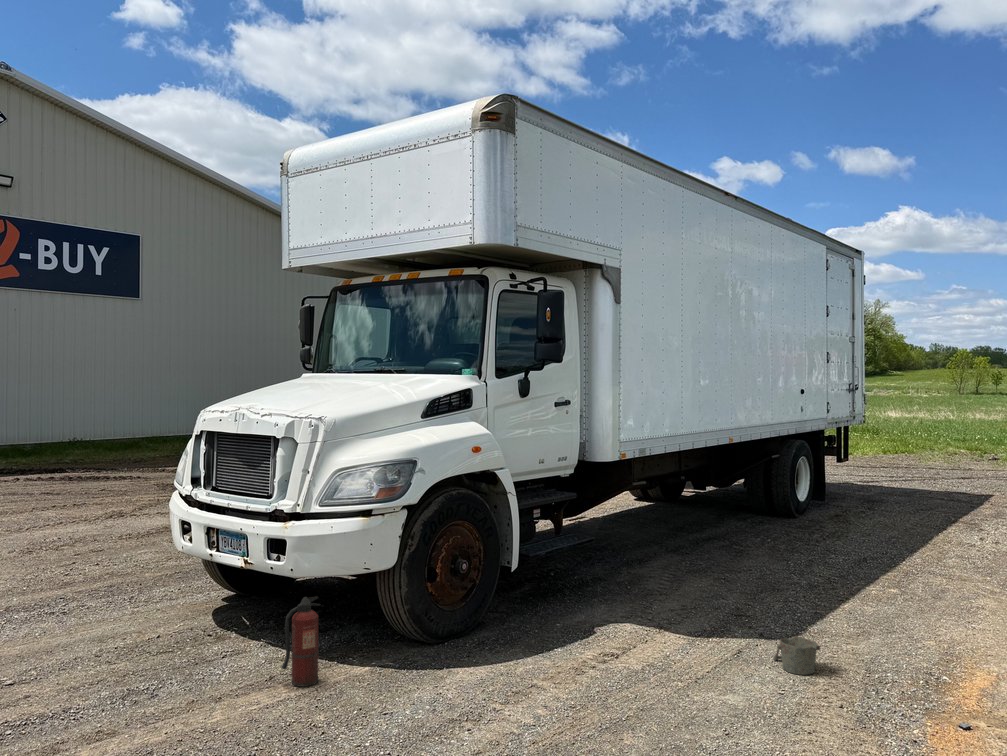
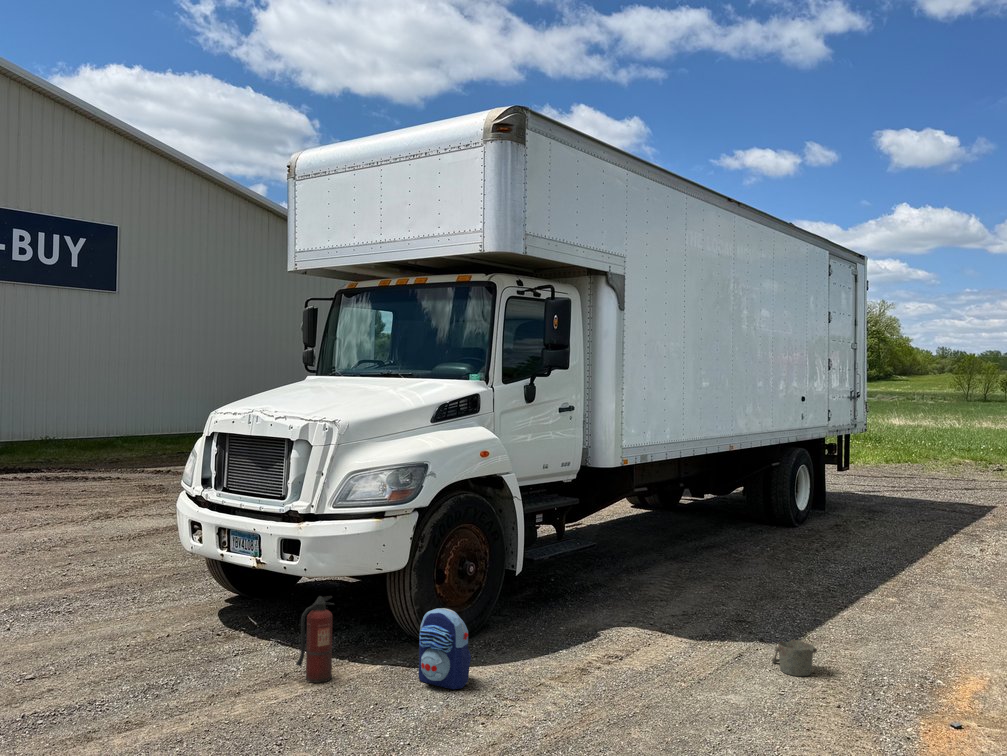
backpack: none [408,609,461,693] -> present [419,608,471,690]

